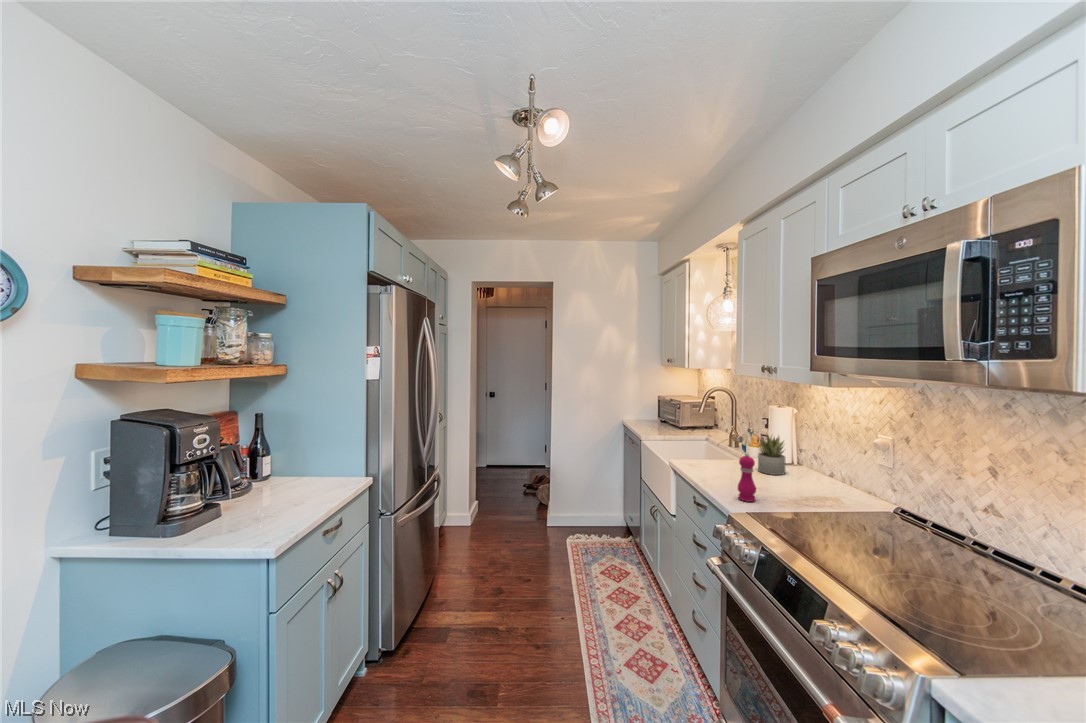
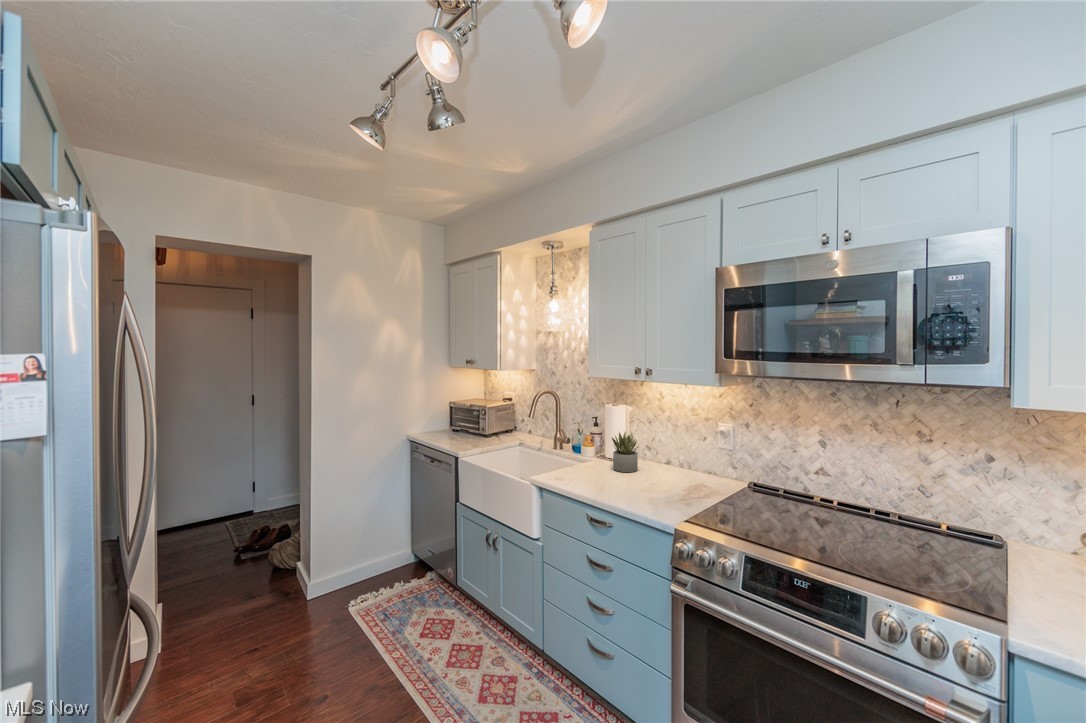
pepper mill: present [738,453,756,502] -> none [640,455,658,506]

